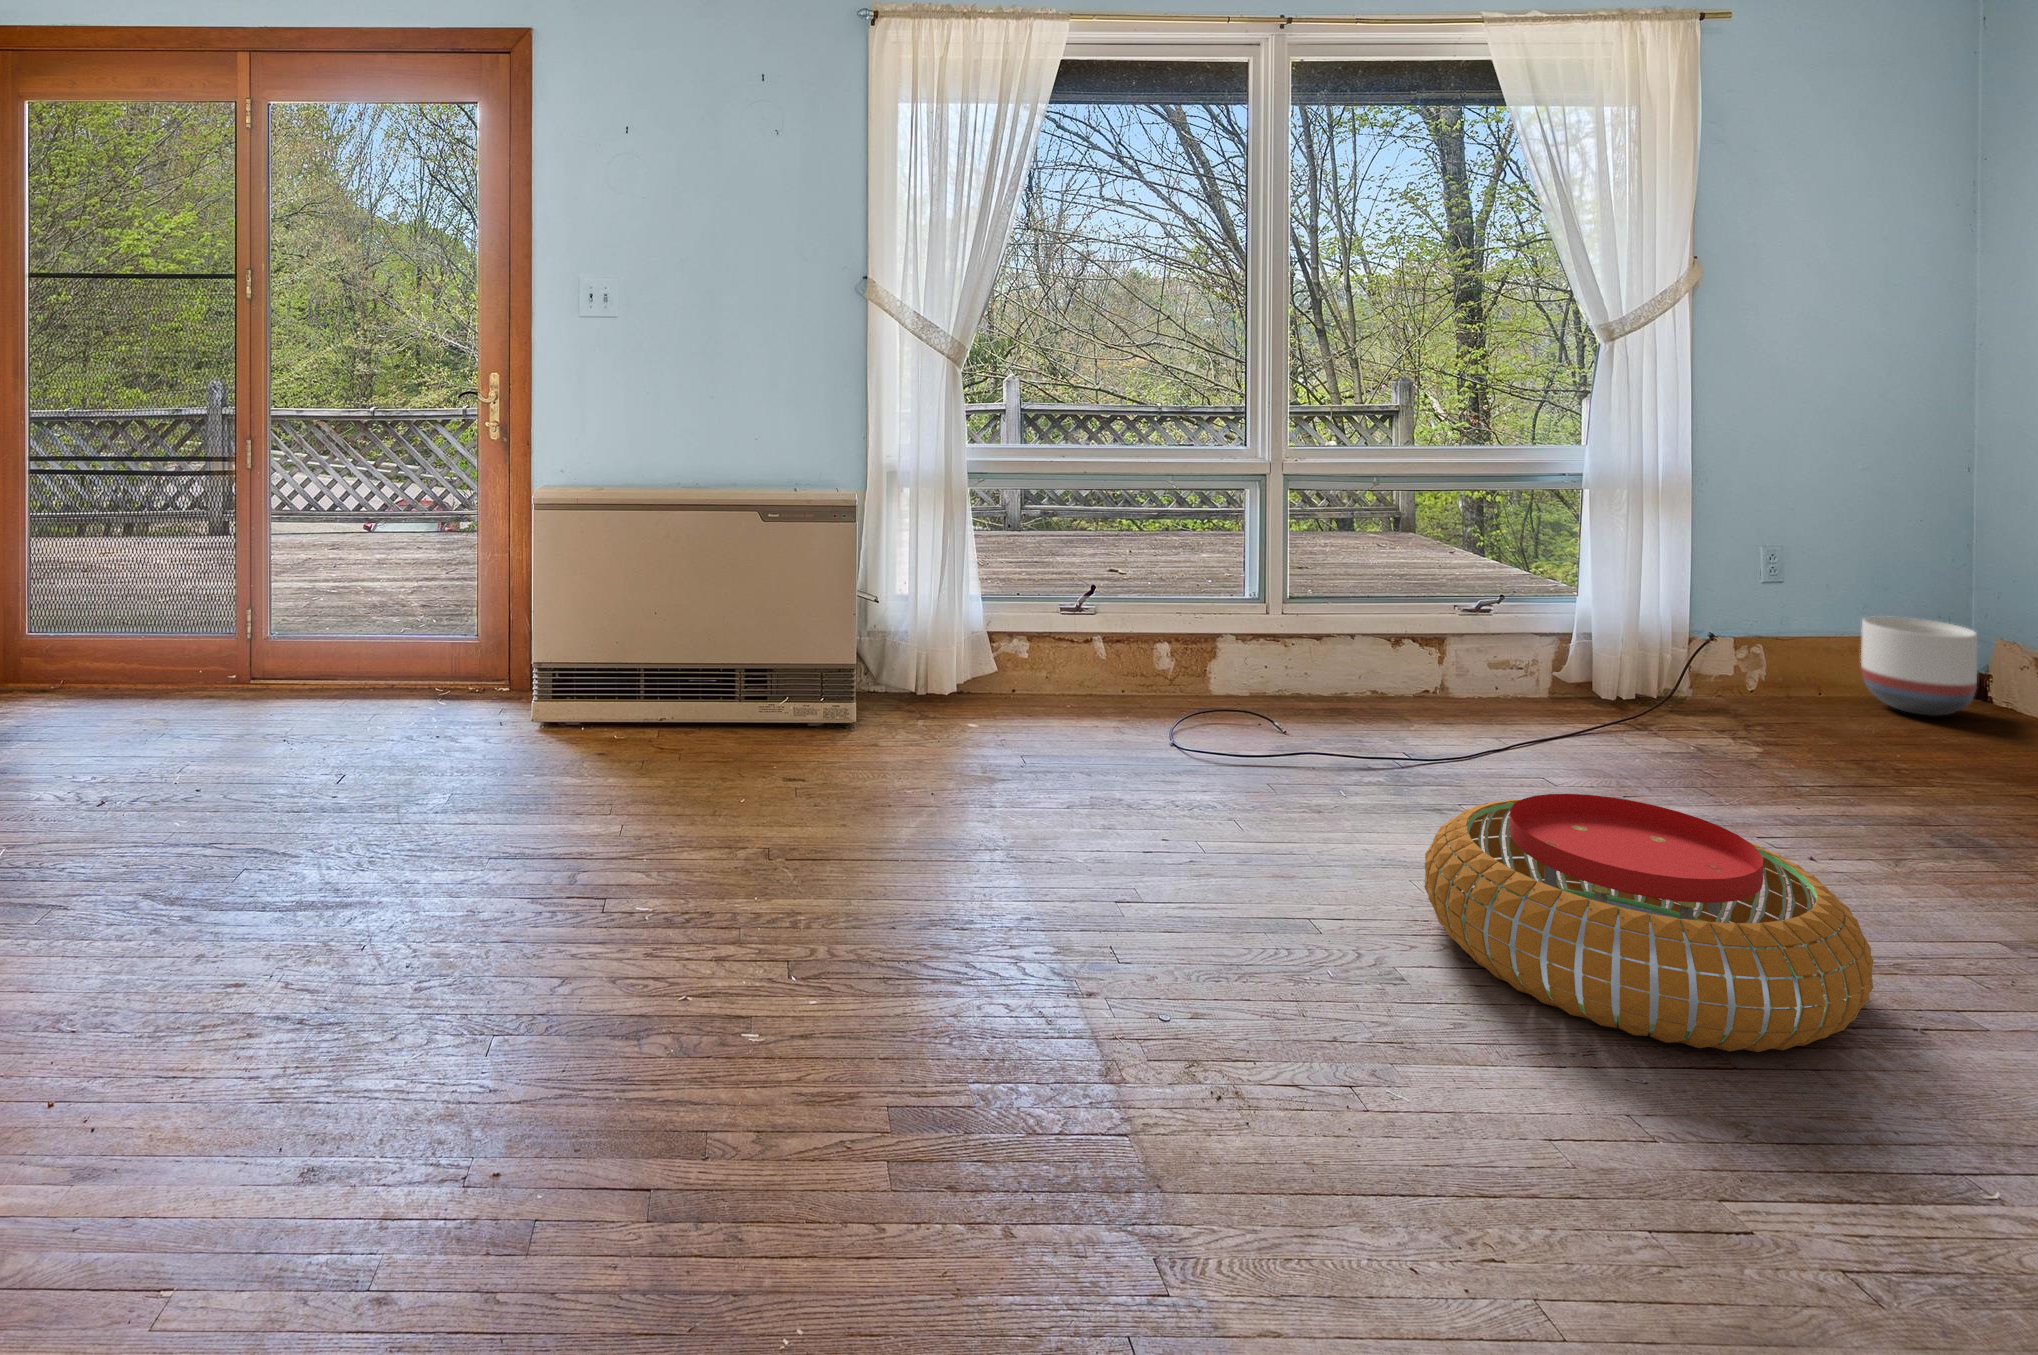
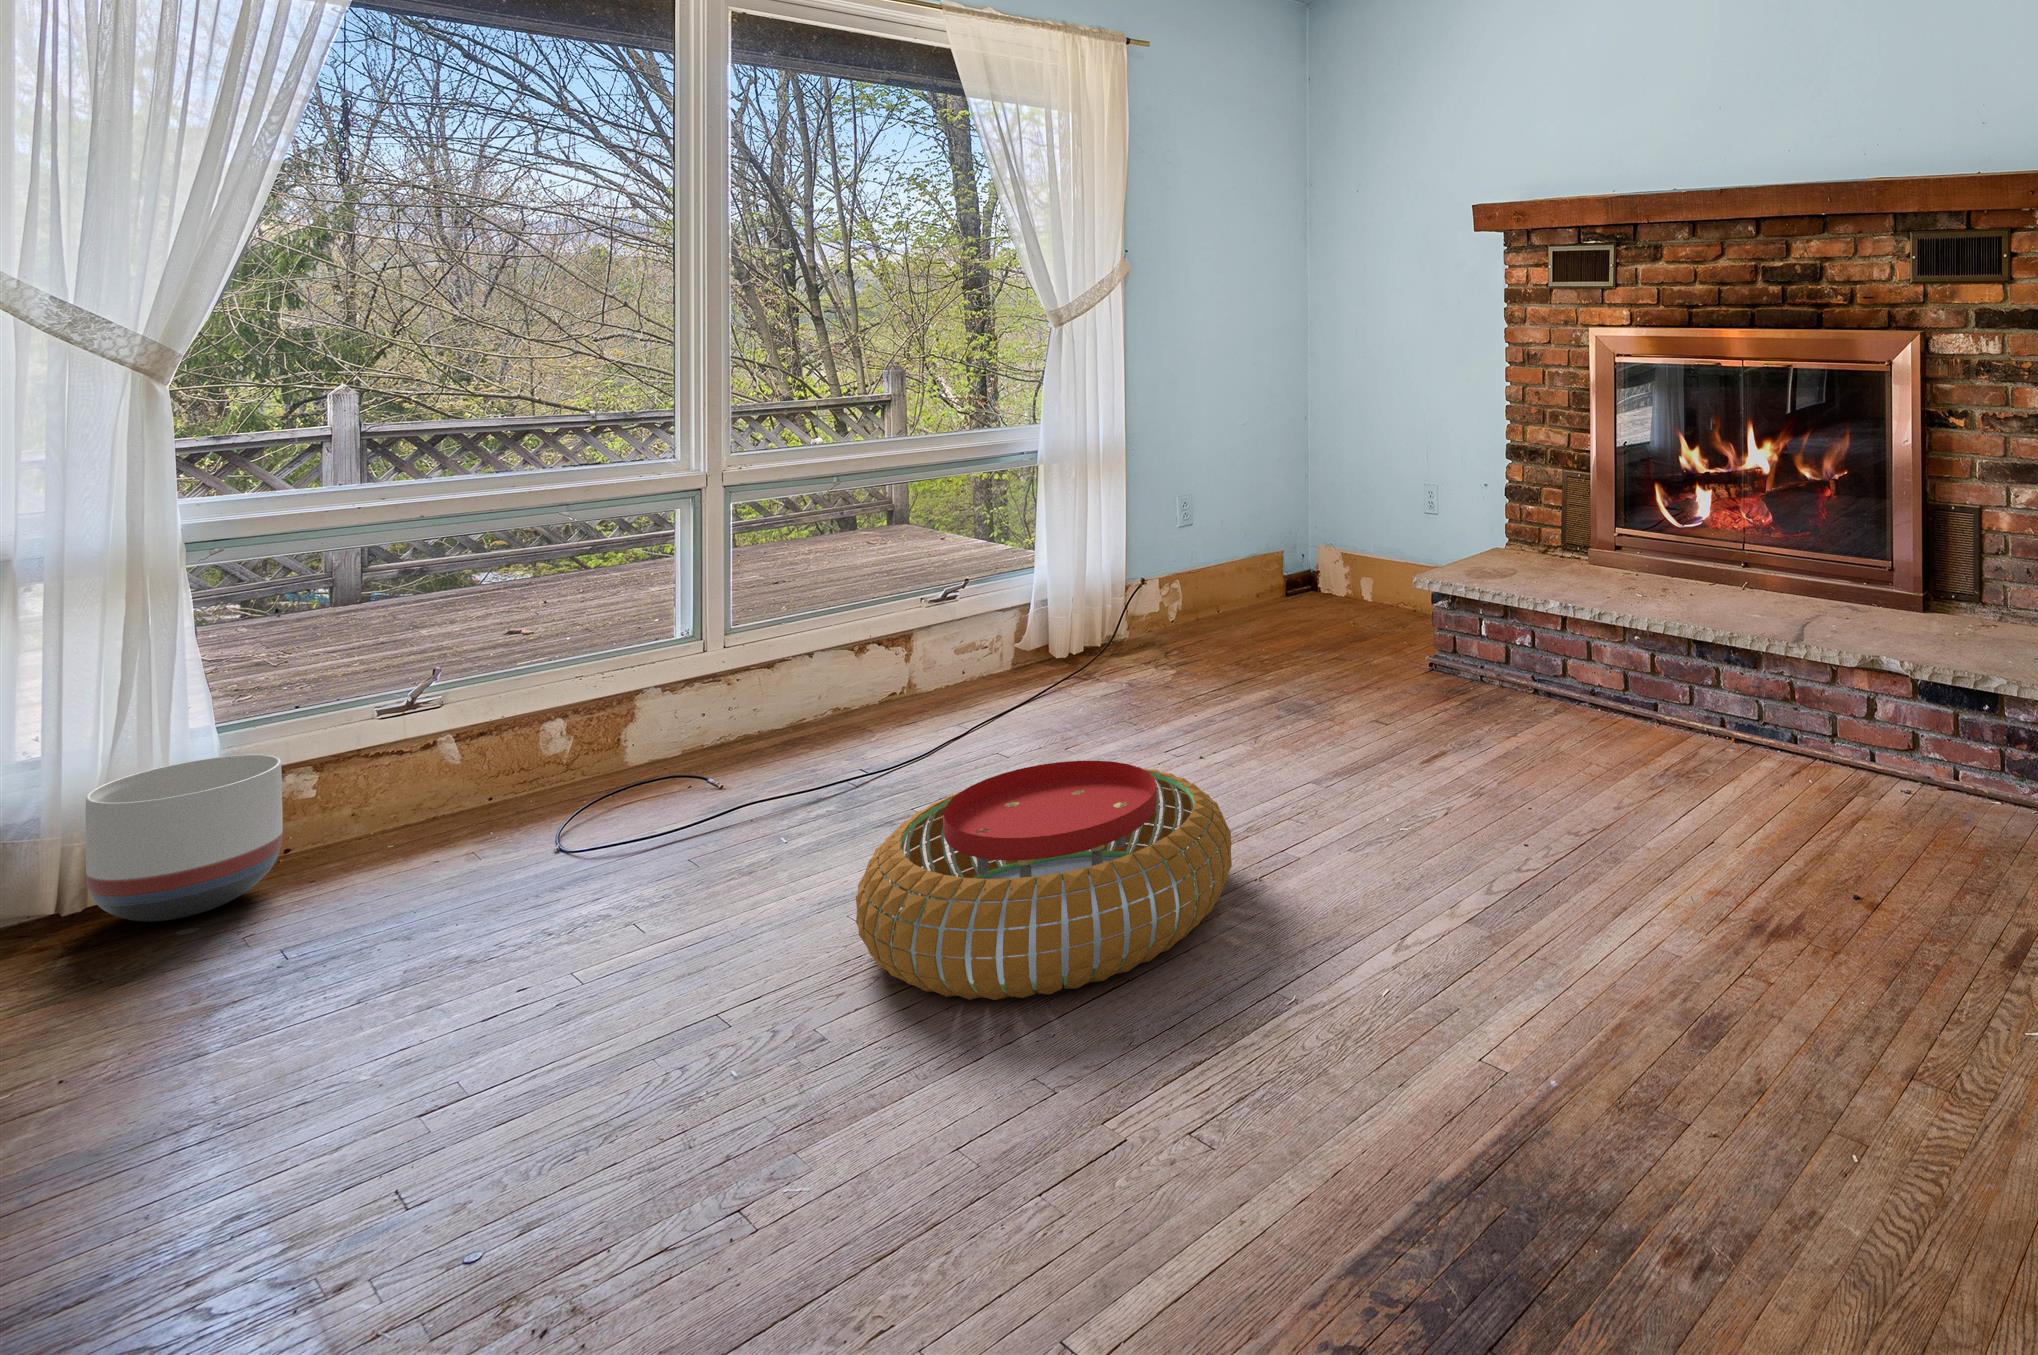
planter: present [1861,616,1977,716] -> present [85,755,283,921]

